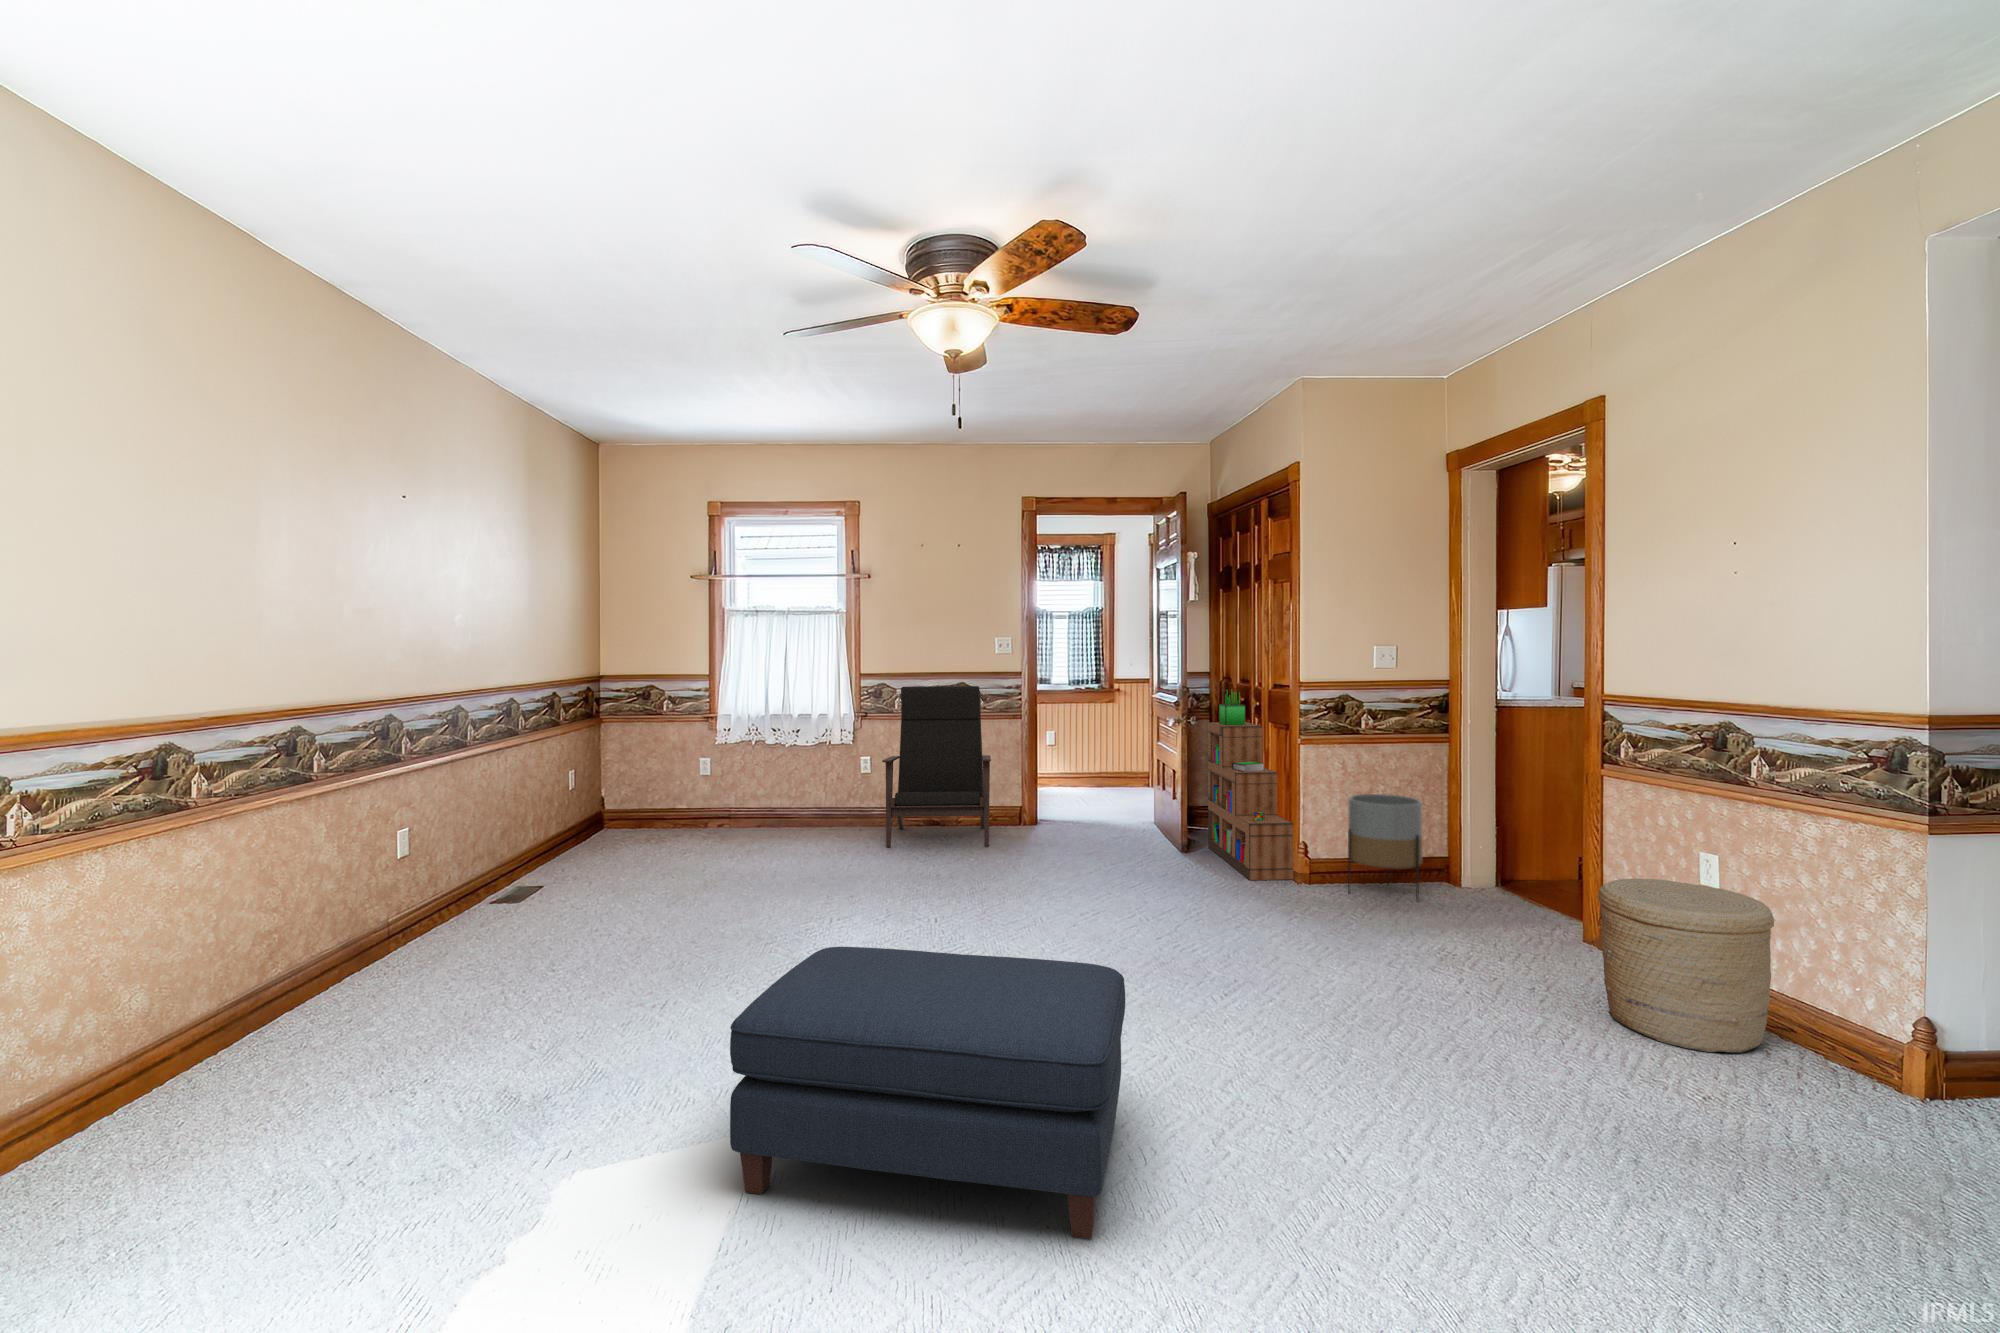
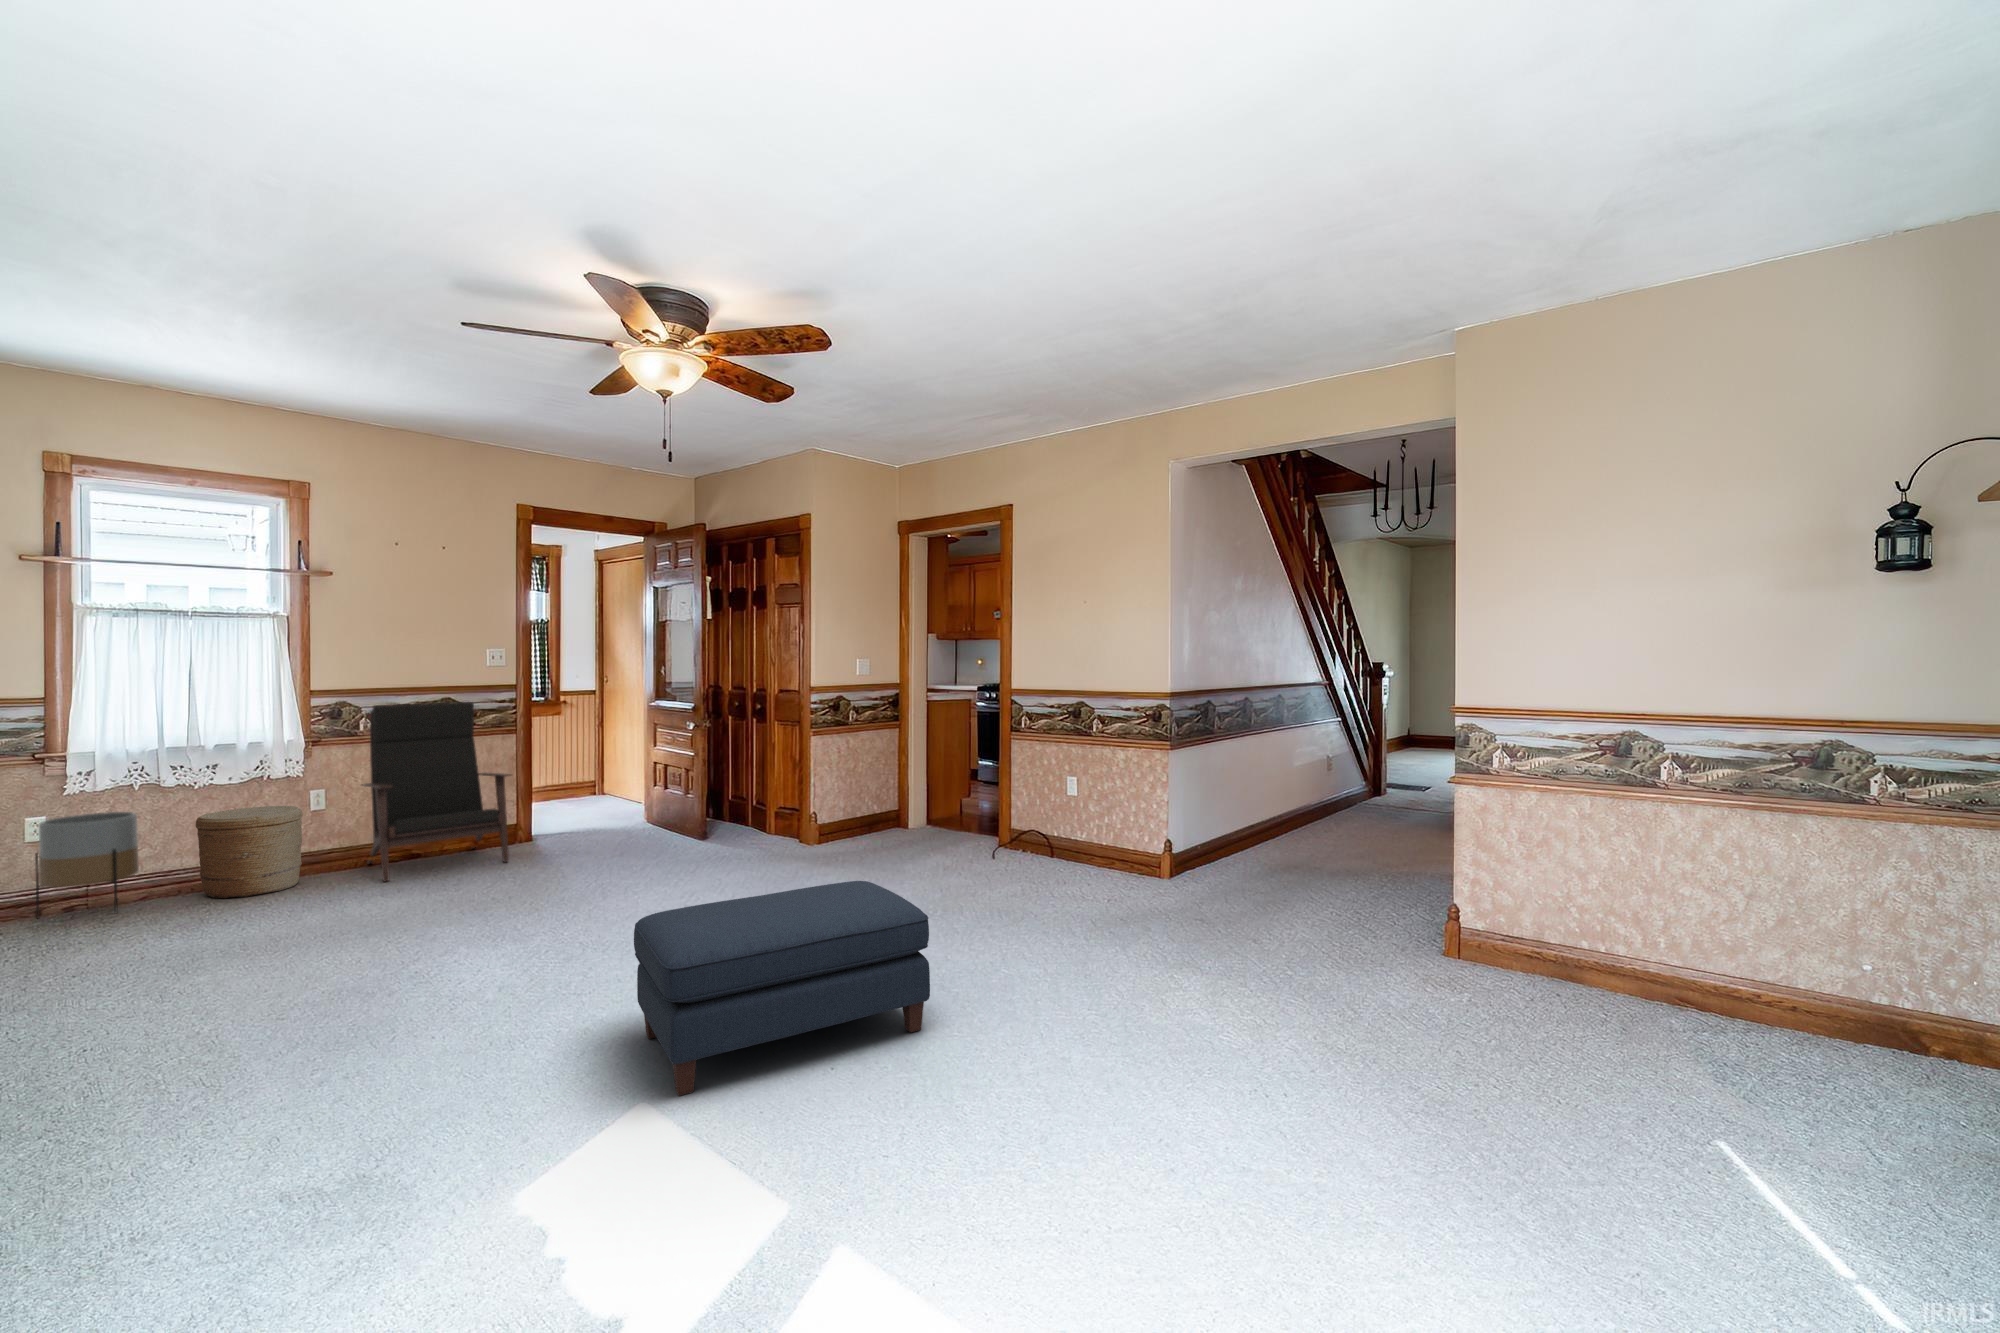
bookshelf: present [1208,690,1293,880] -> none [717,696,808,847]
planter: present [1348,794,1422,901] -> present [35,812,139,918]
woven basket: present [1598,879,1774,1053] -> present [196,806,302,899]

